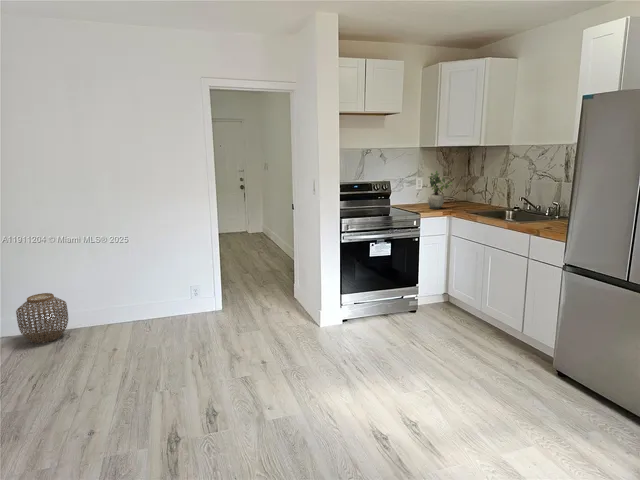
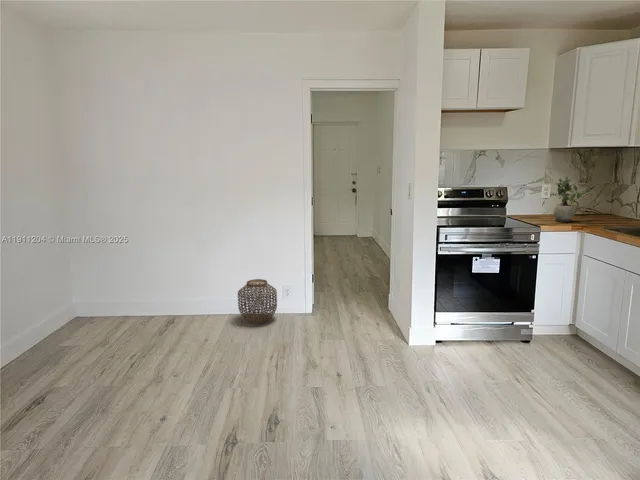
woven basket: present [16,293,68,343] -> present [238,279,277,324]

